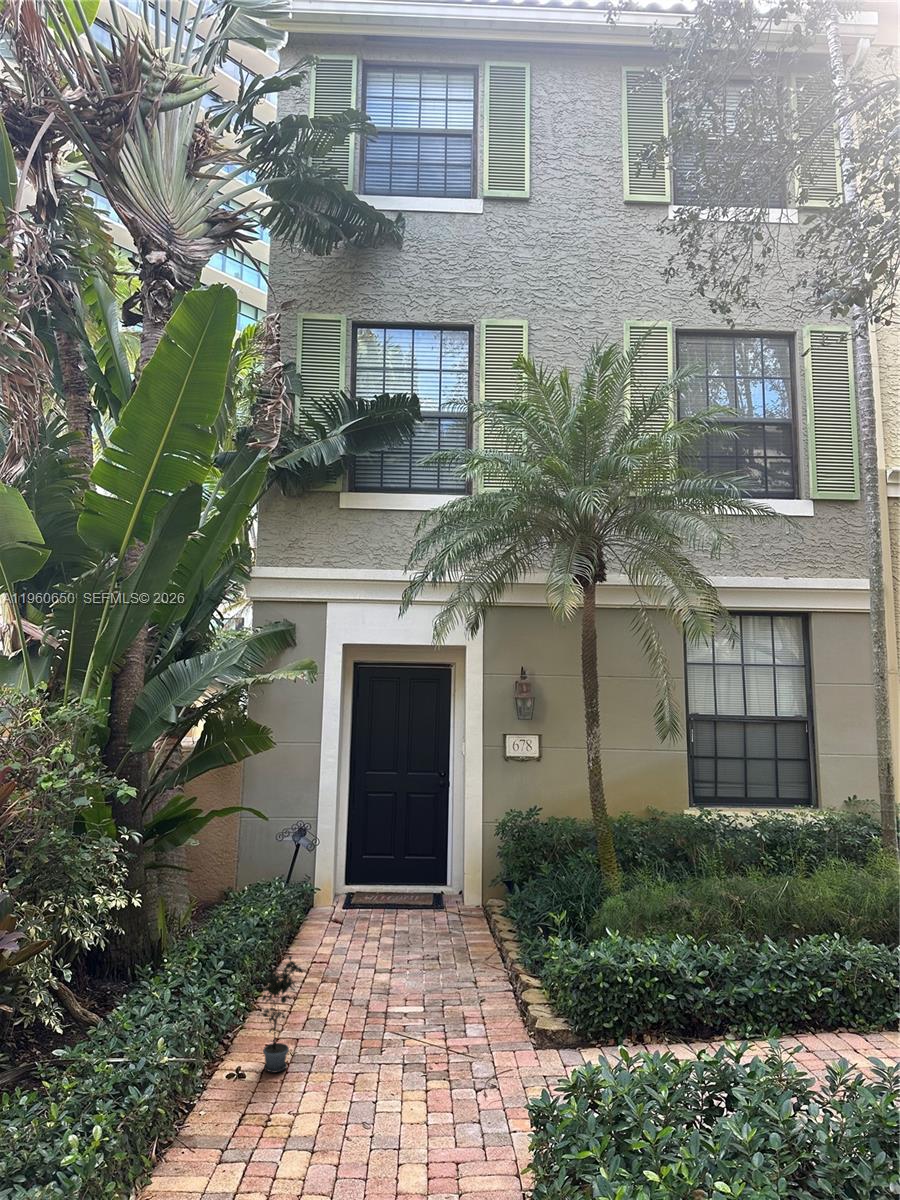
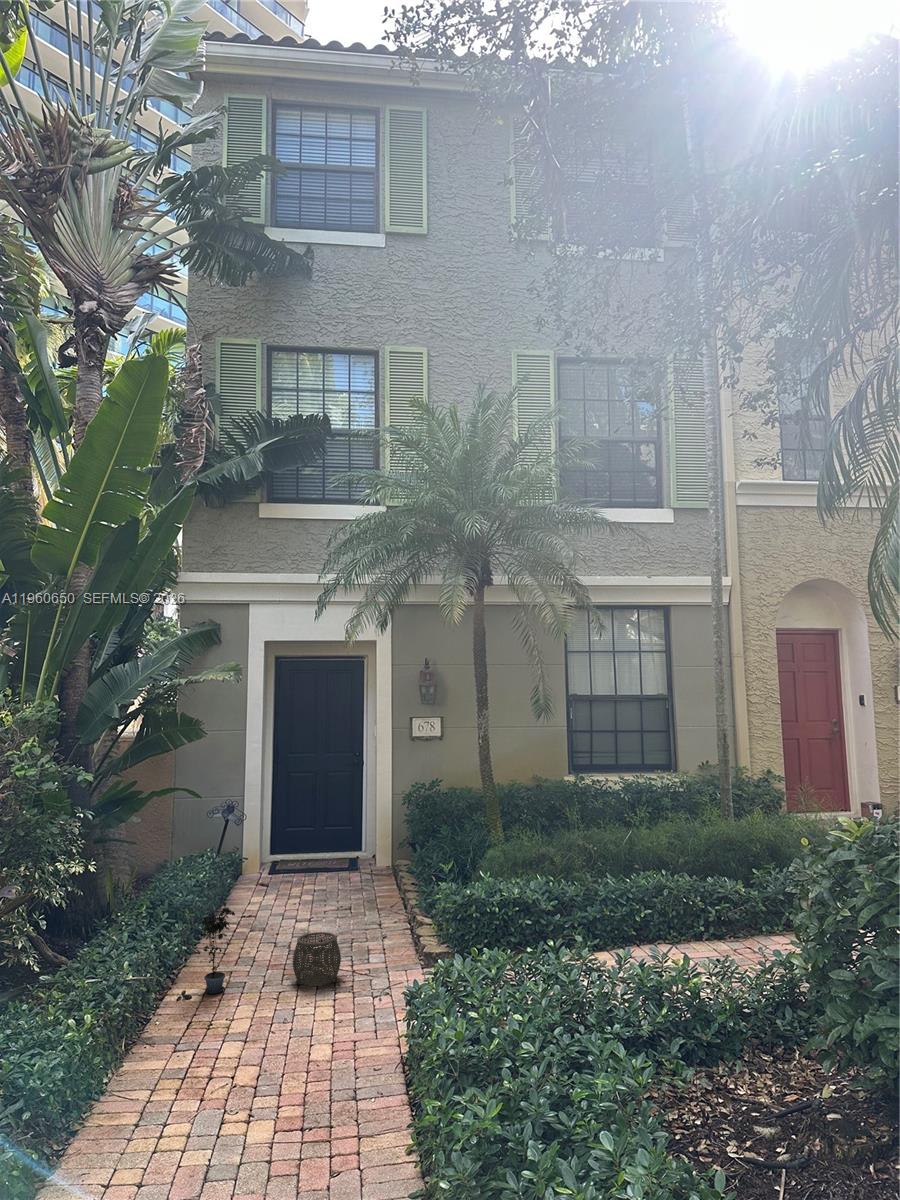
woven basket: none [372,997,433,1070] -> present [292,932,341,986]

